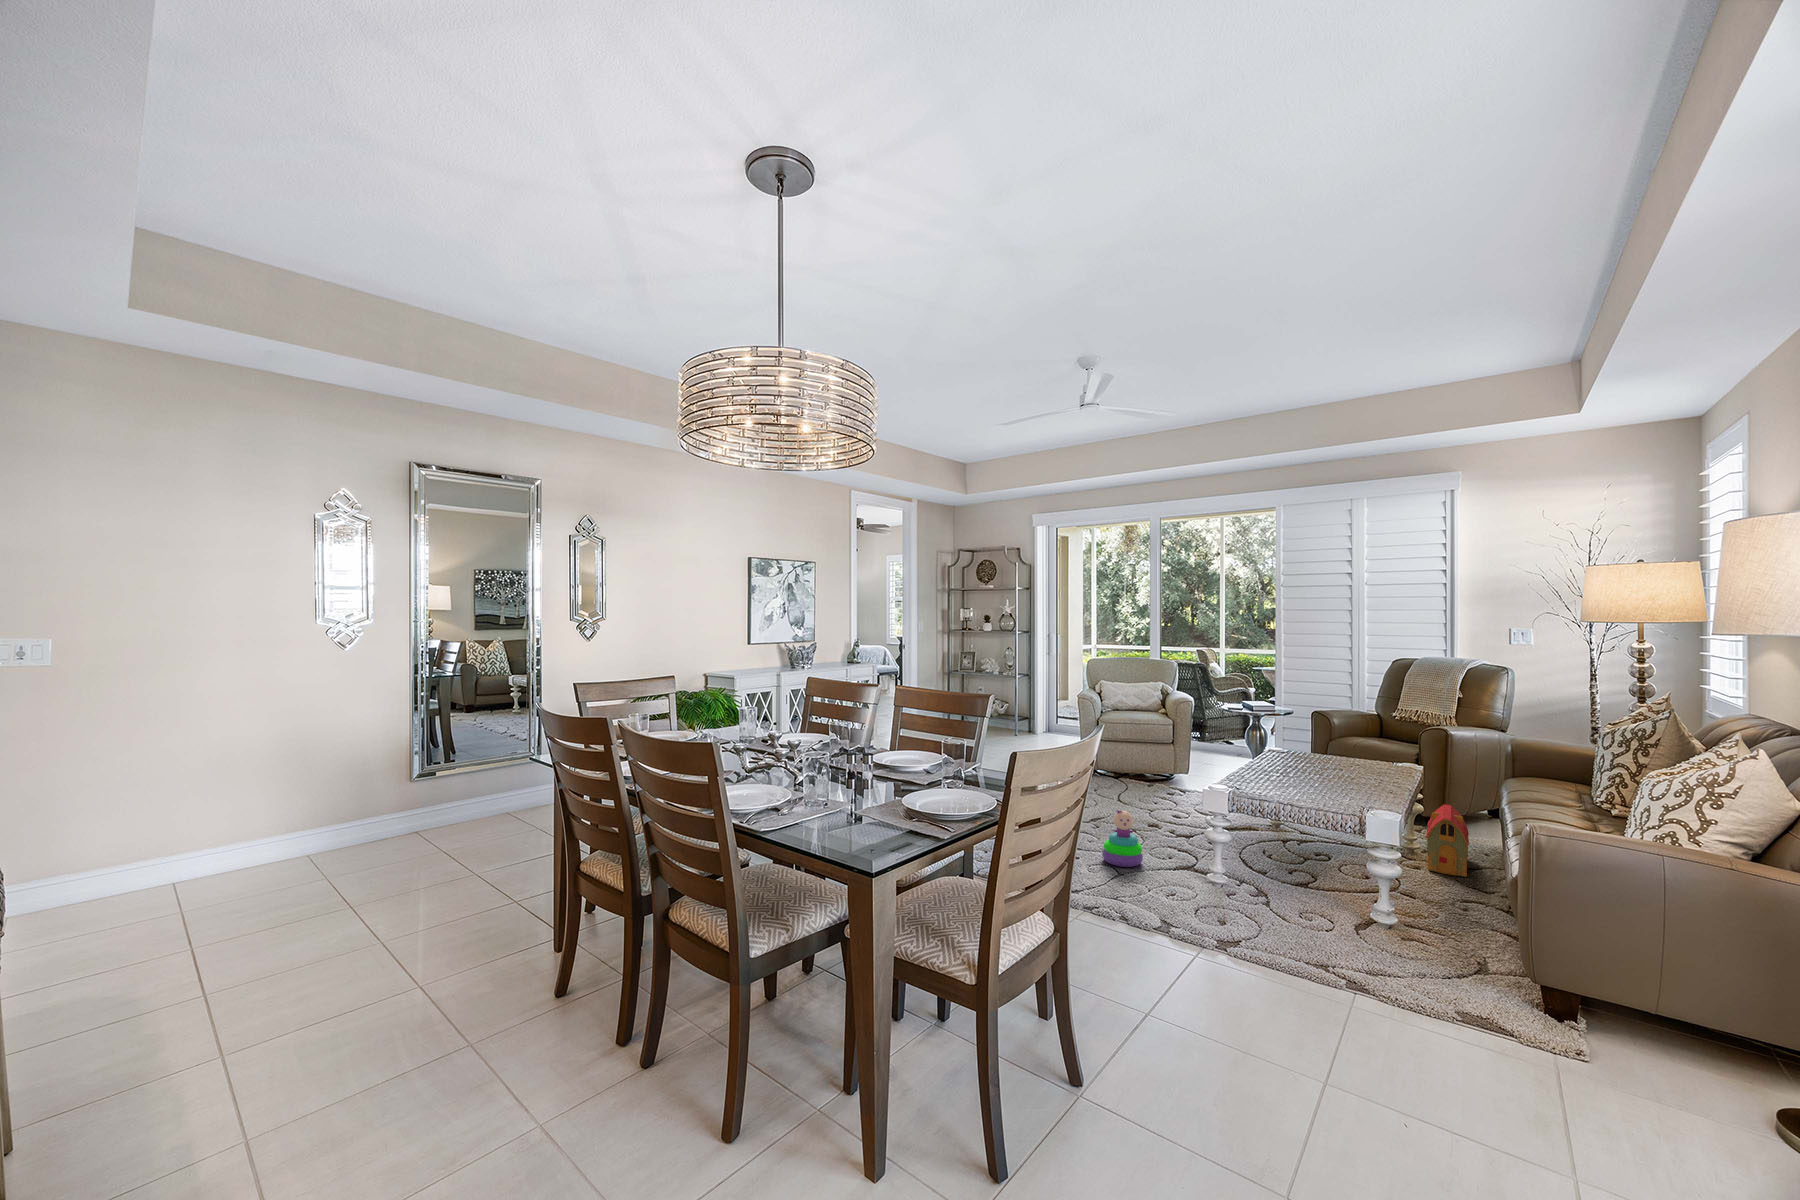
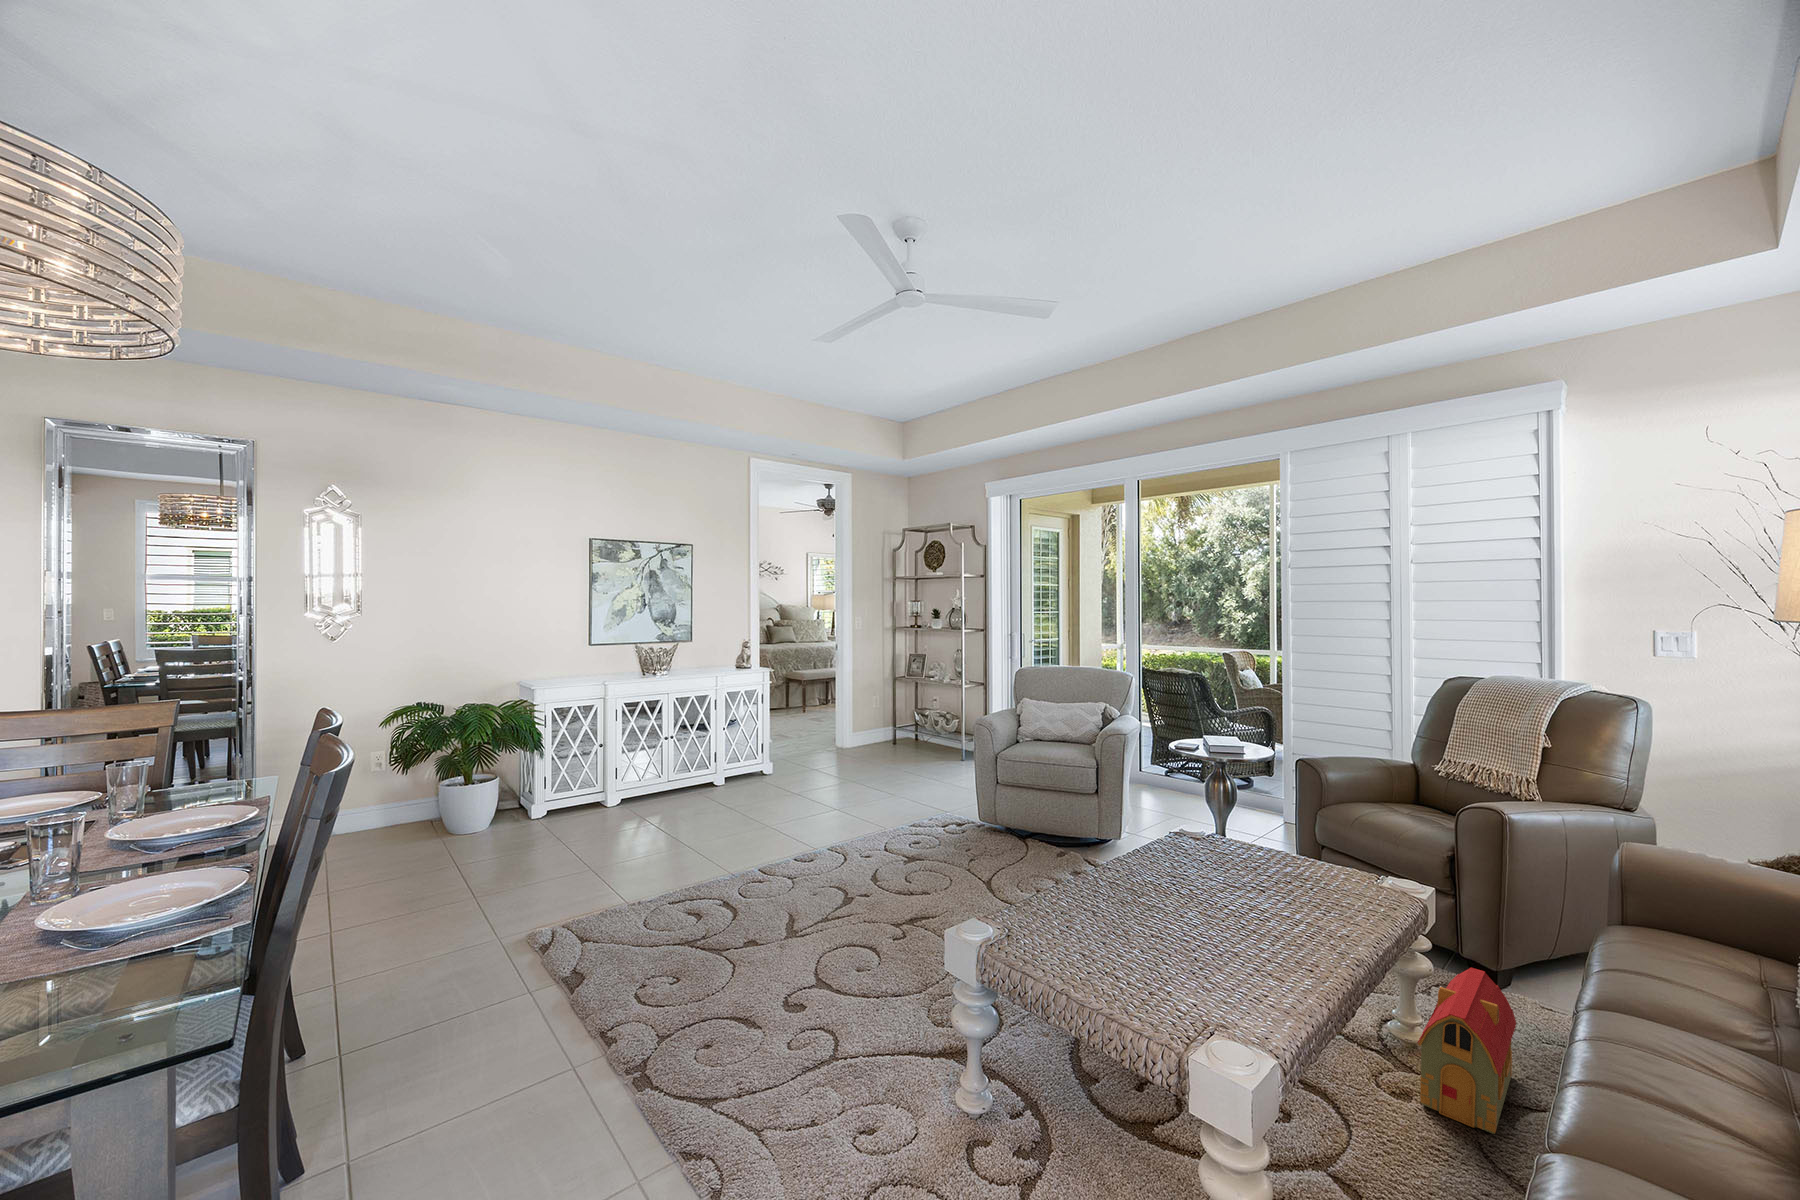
stacking toy: present [1102,810,1143,867] -> none [844,944,908,1045]

